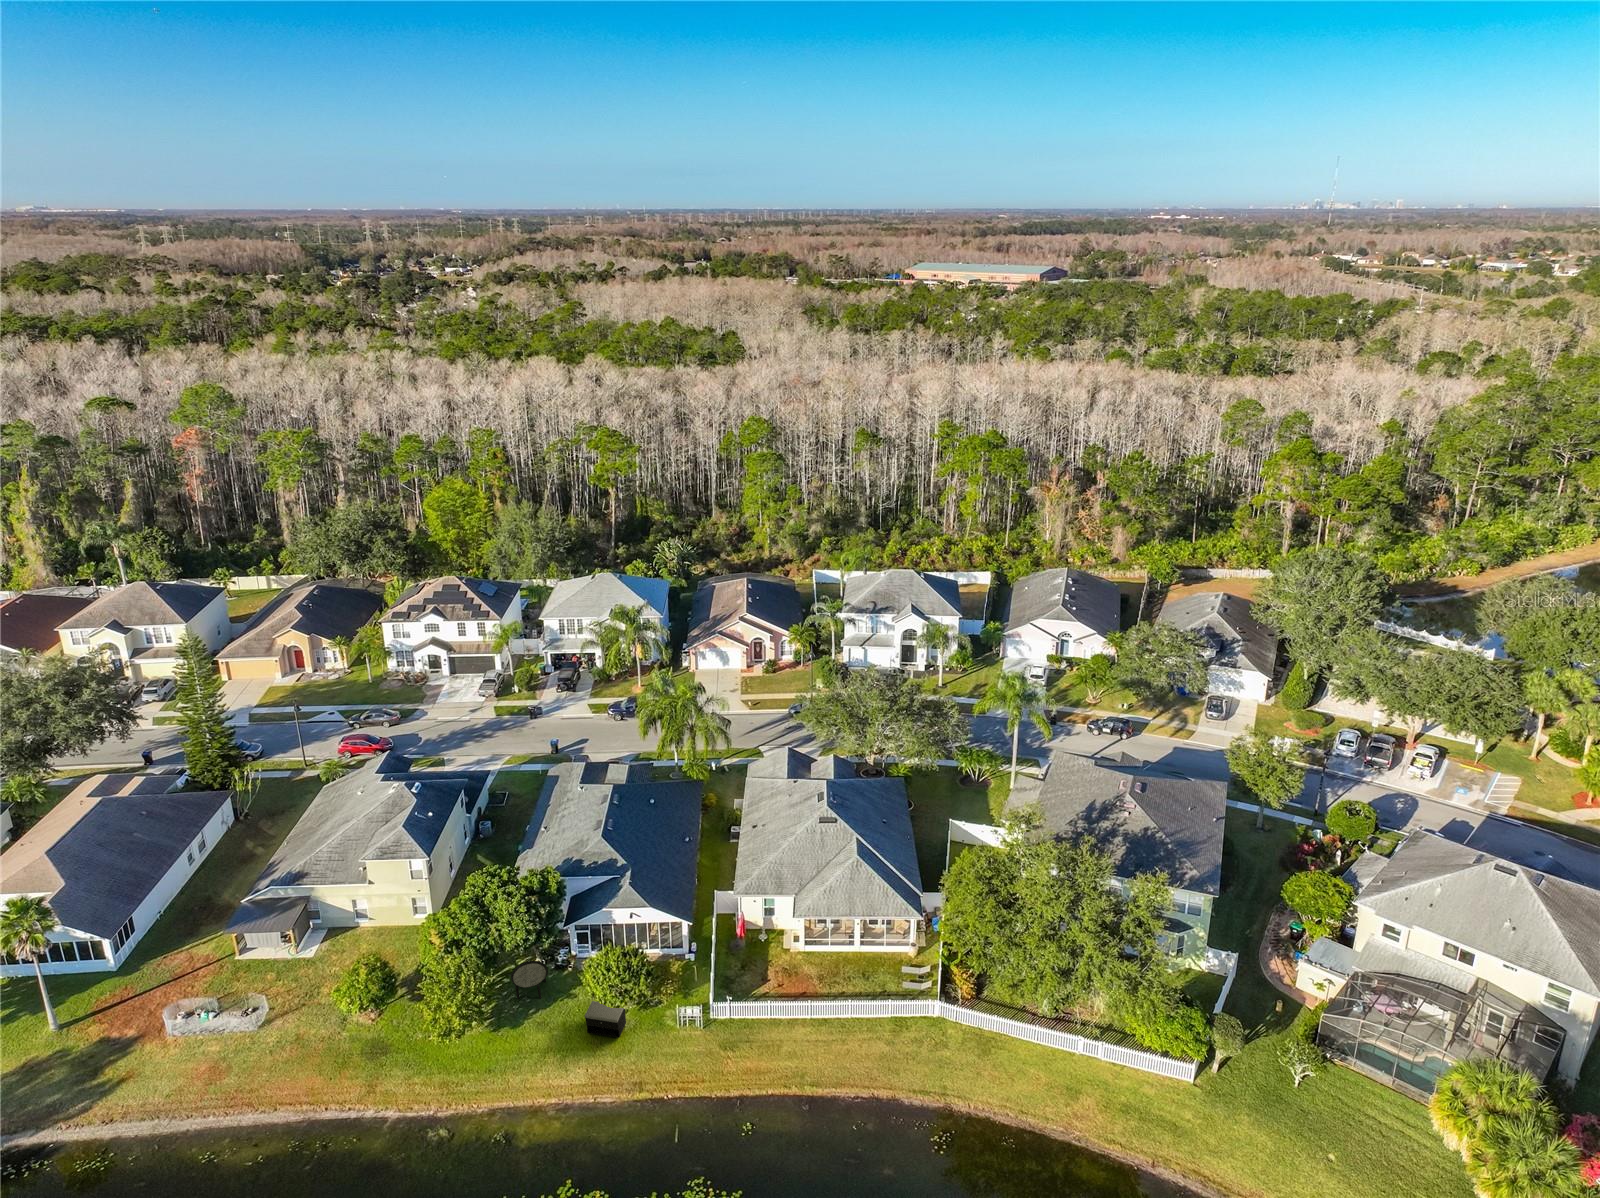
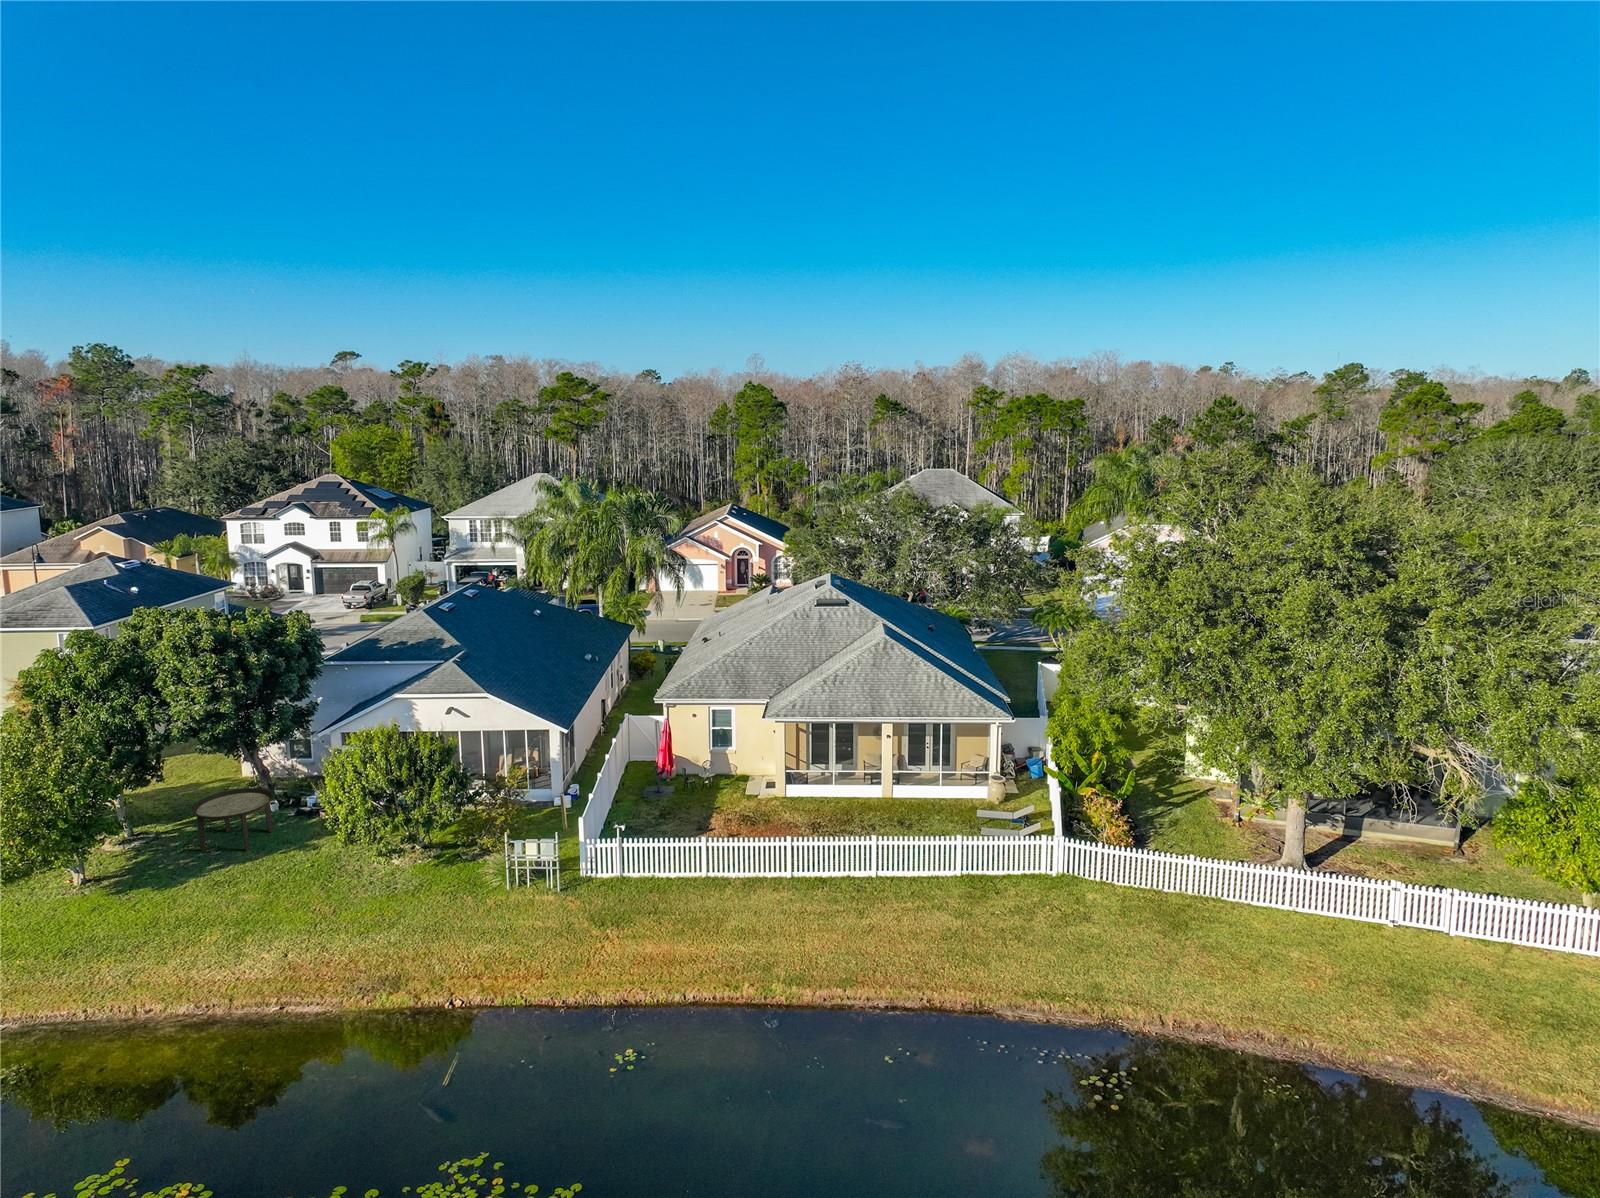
storage bench: present [585,1001,626,1038] -> none [307,829,402,901]

